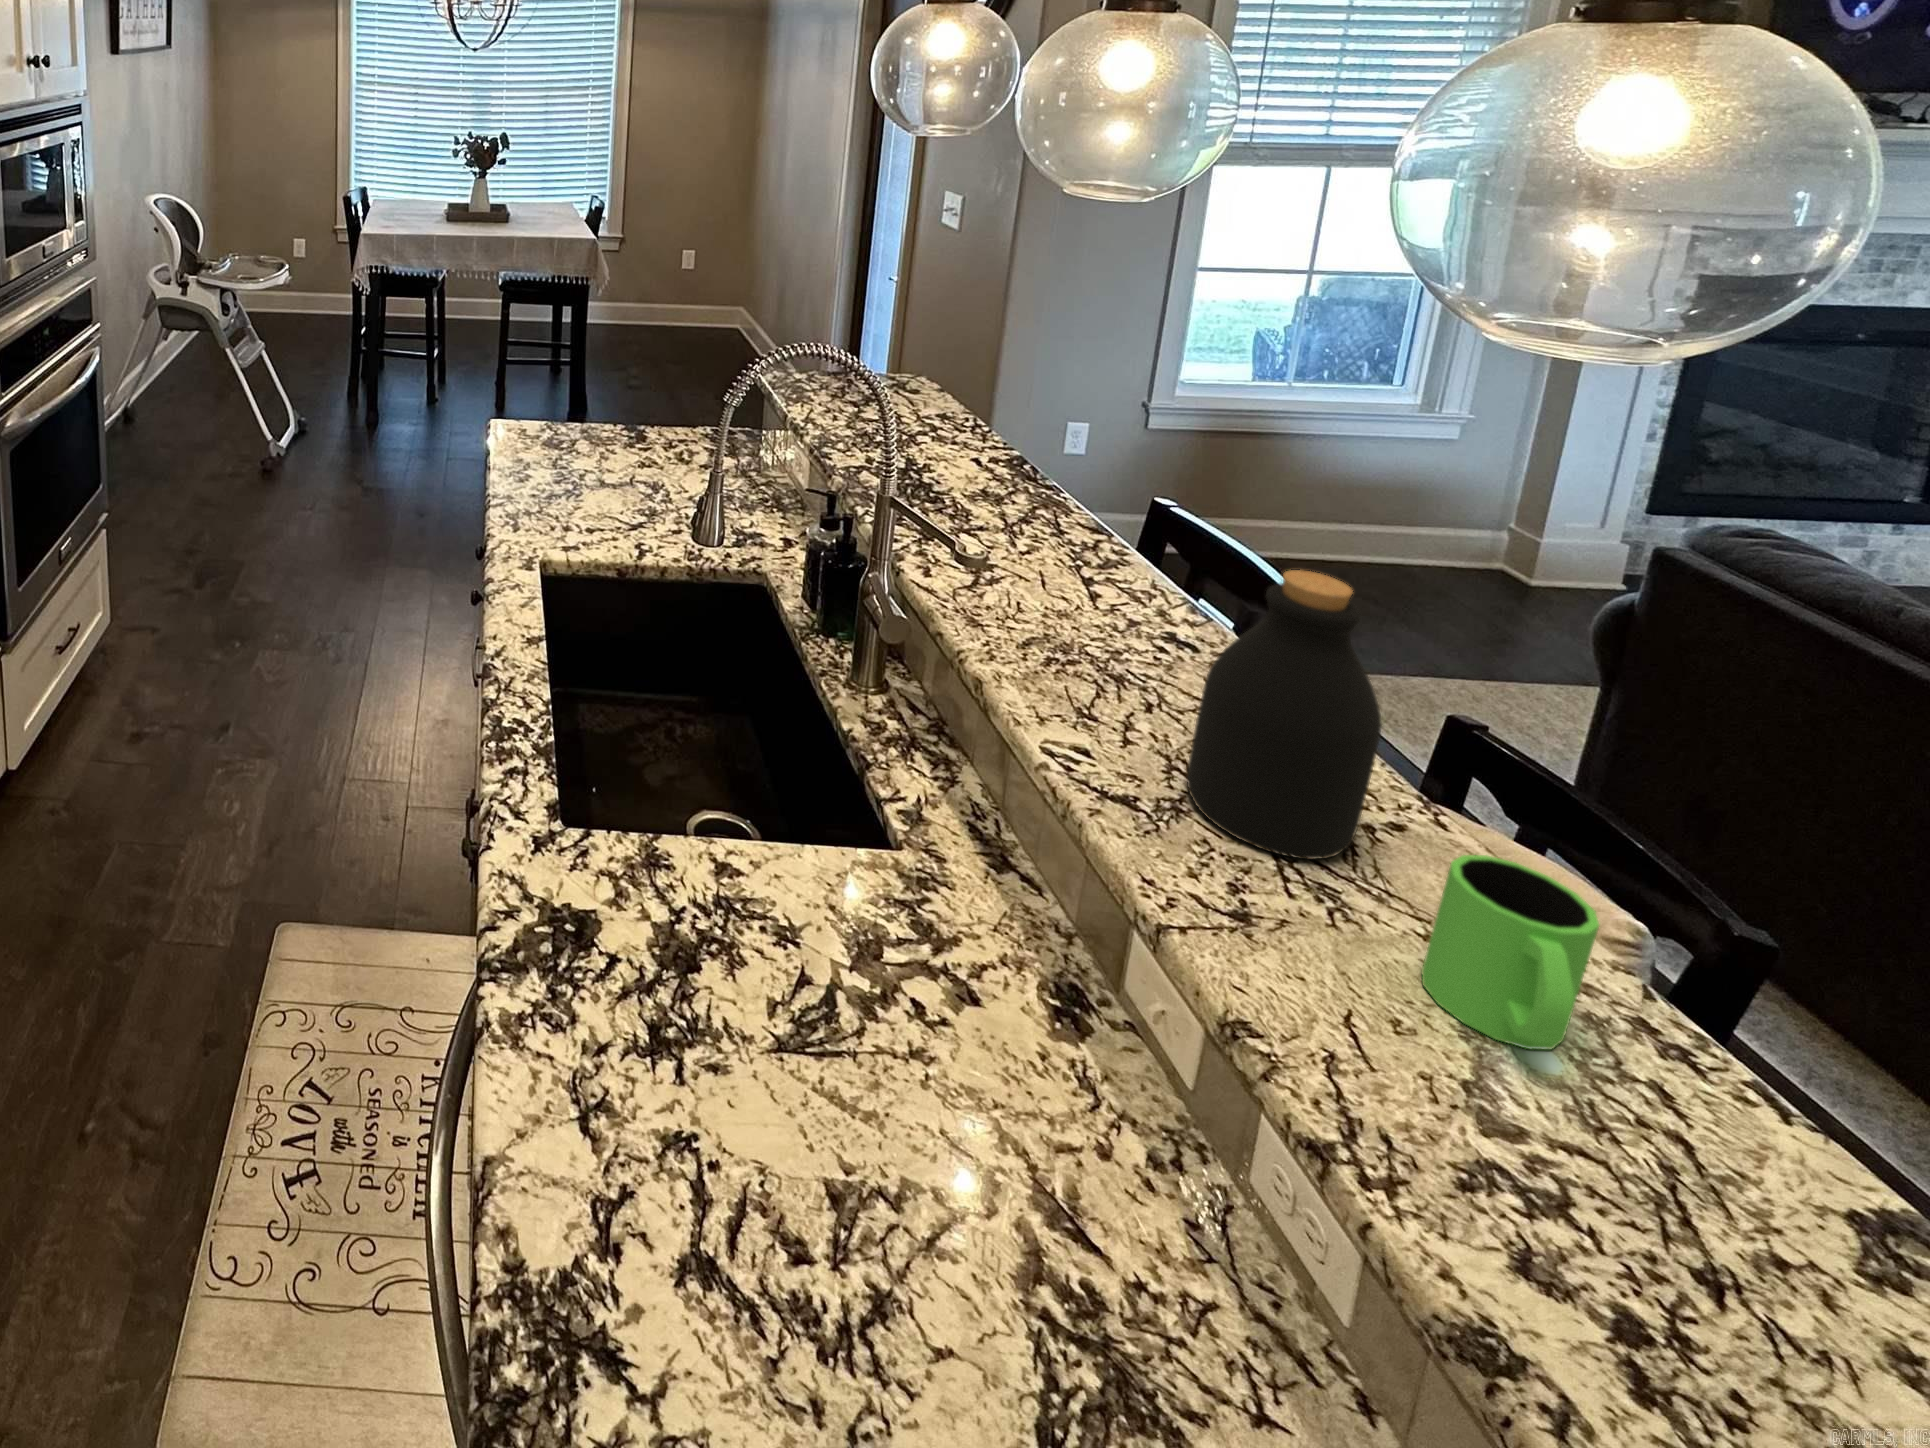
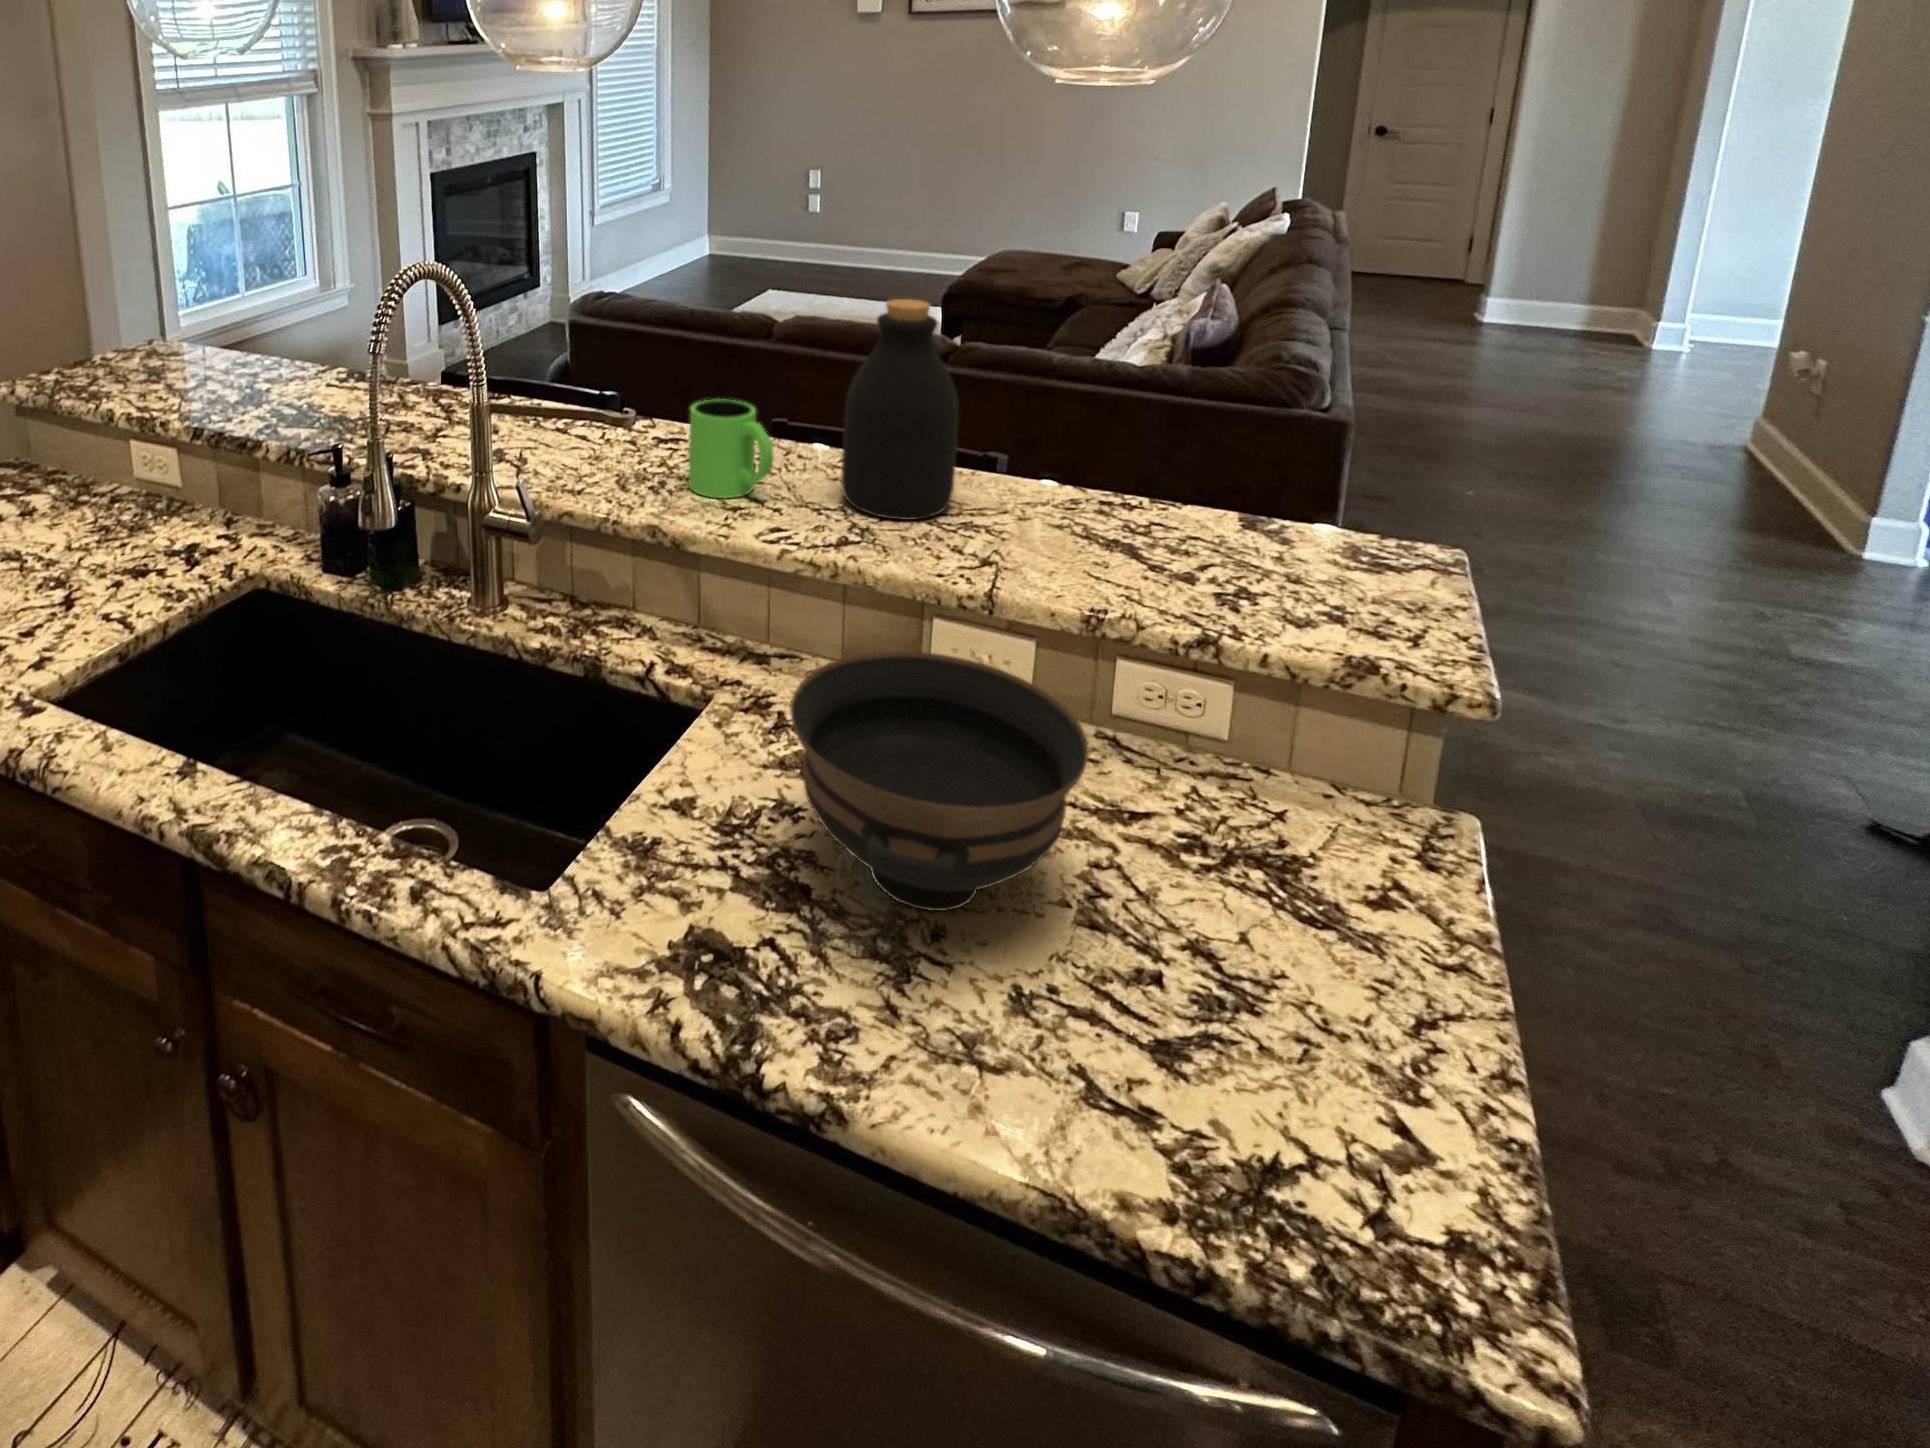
bowl: none [617,812,981,1092] -> present [790,651,1089,911]
mug: present [1422,855,1599,1049] -> present [689,399,773,498]

